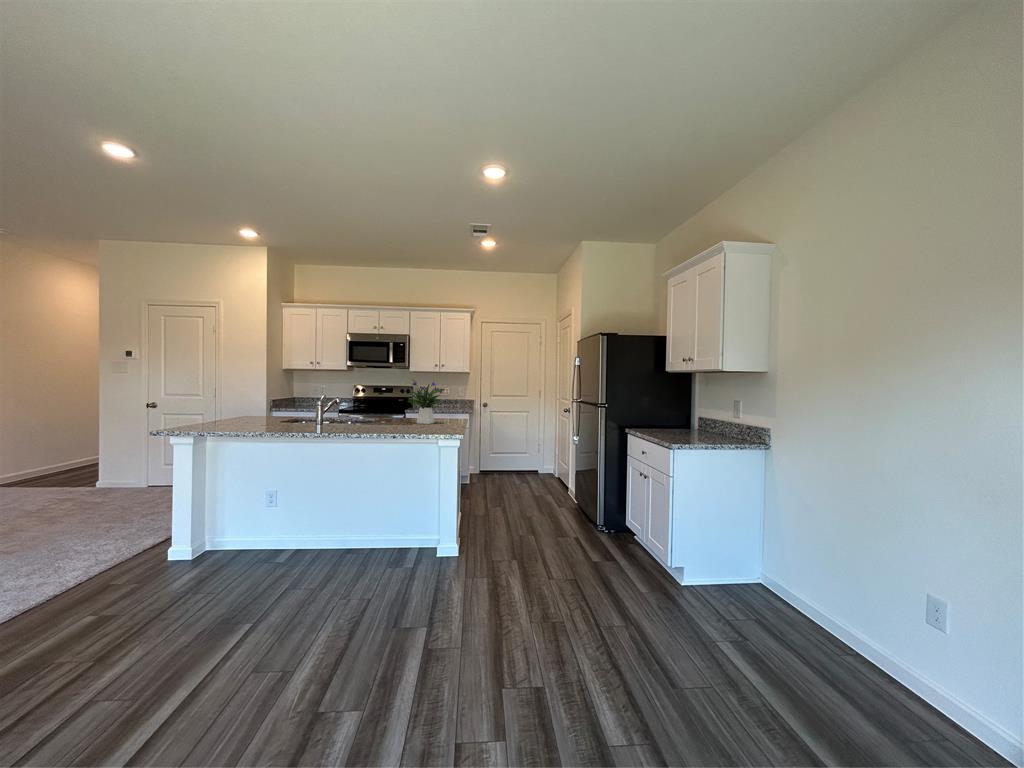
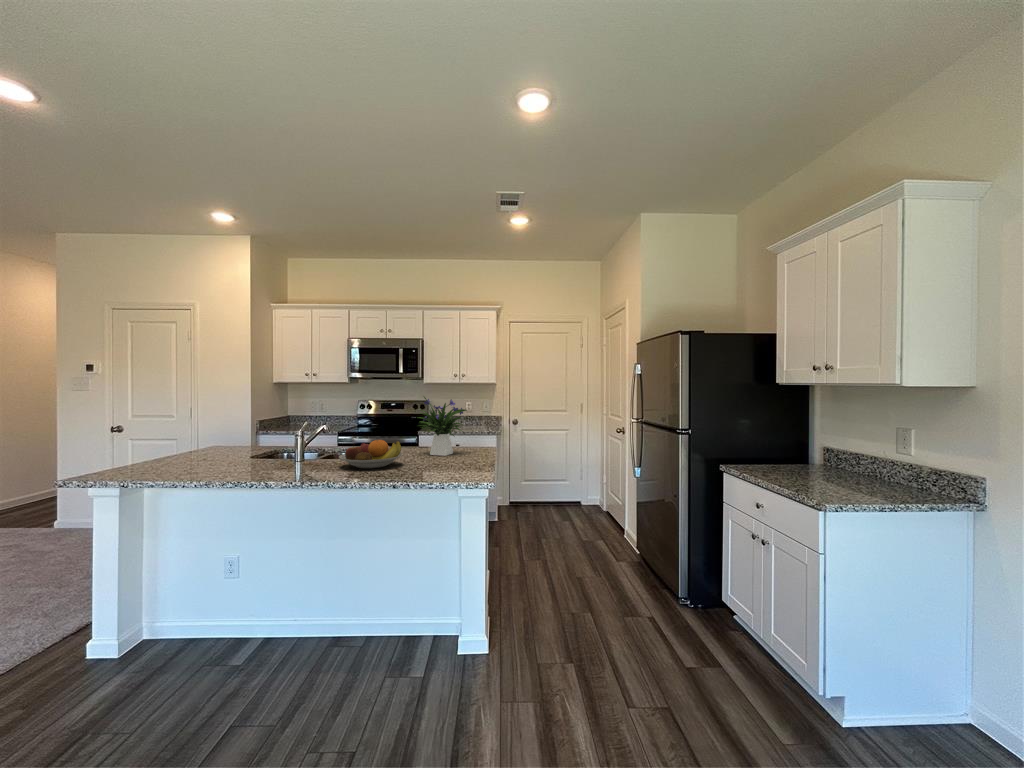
fruit bowl: none [351,409,398,429] -> present [339,440,403,468]

